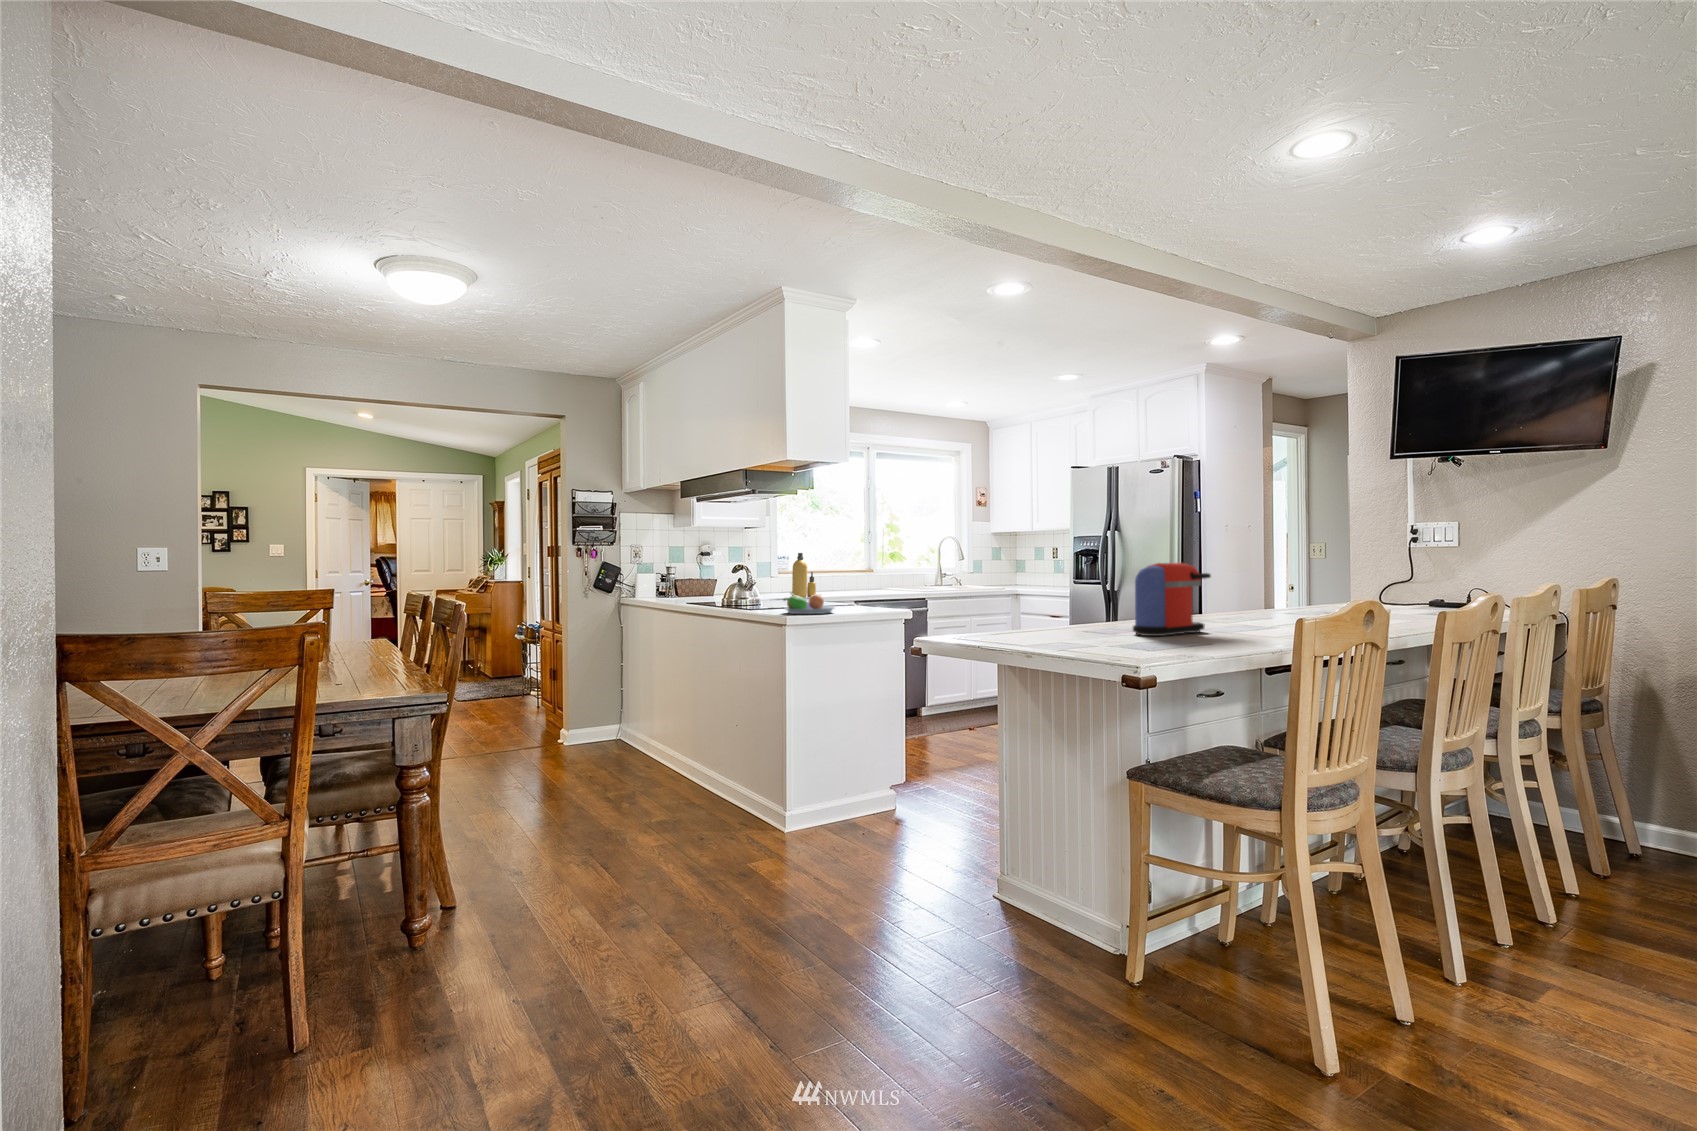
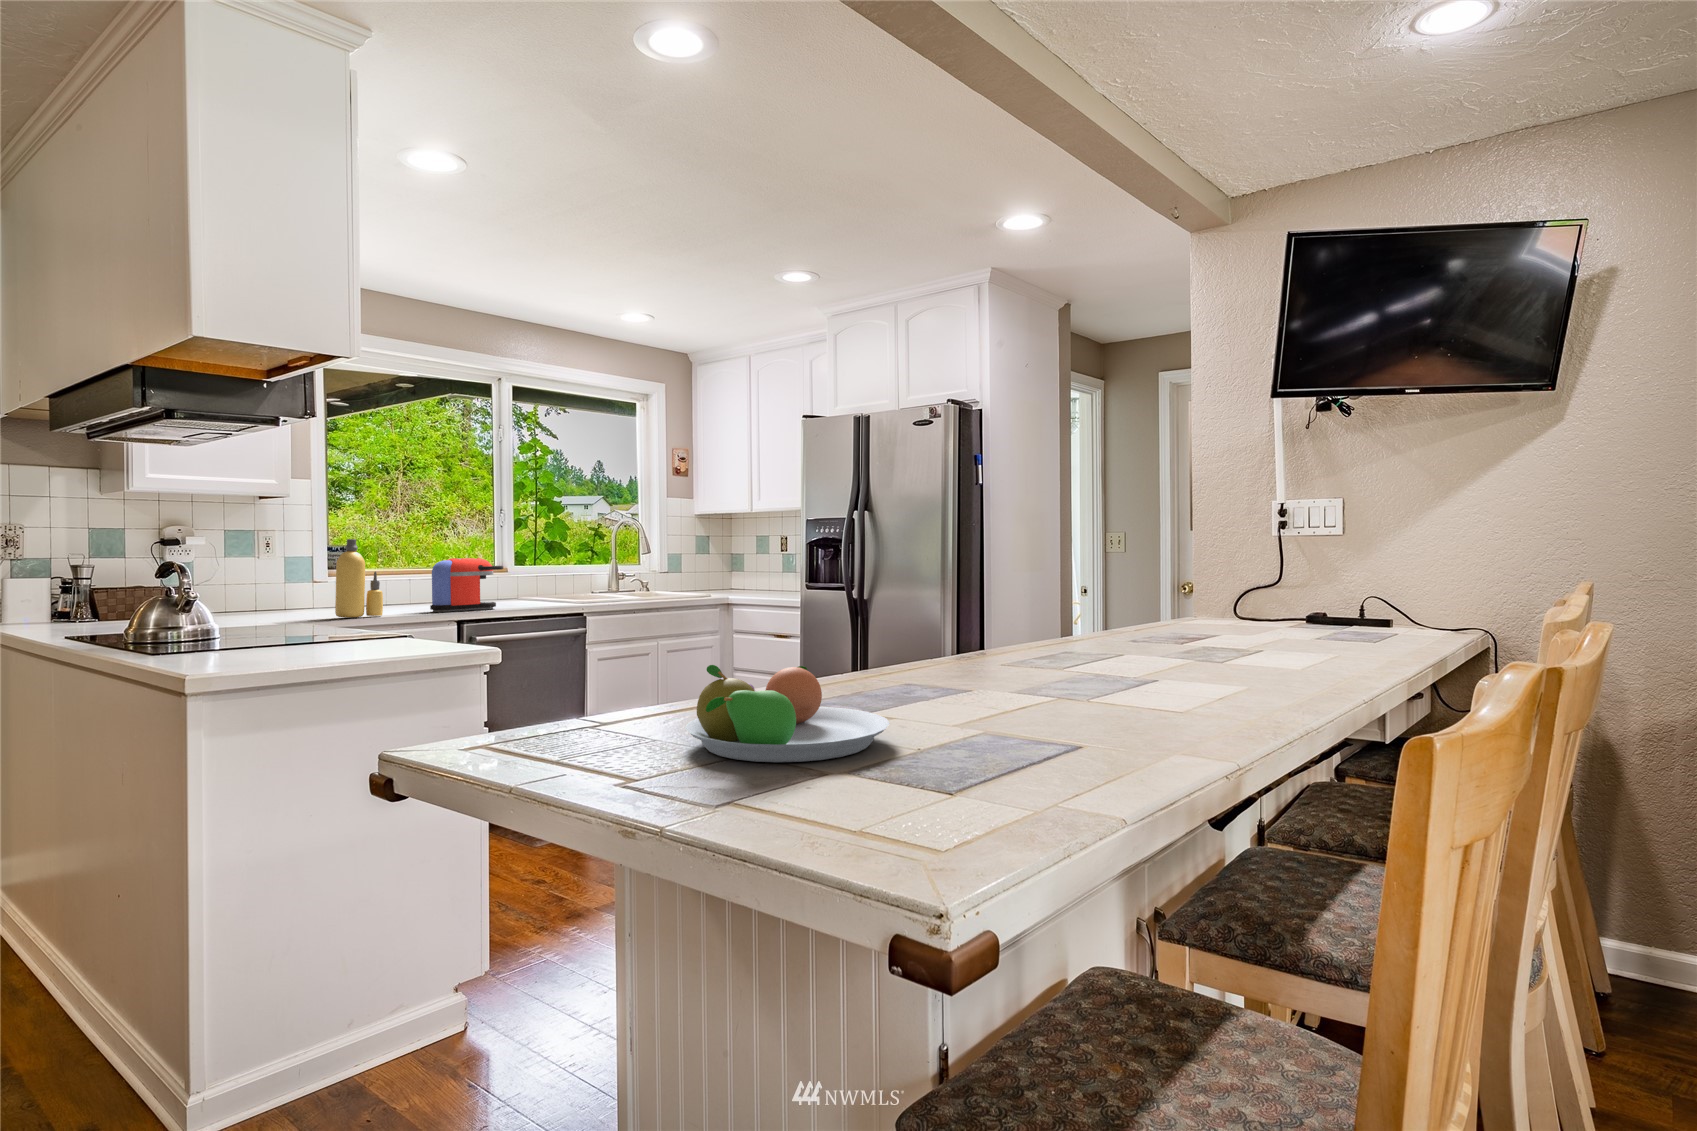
coffee maker: present [1133,563,1211,636] -> present [430,558,503,612]
fruit bowl: present [784,593,835,614] -> present [685,665,890,762]

